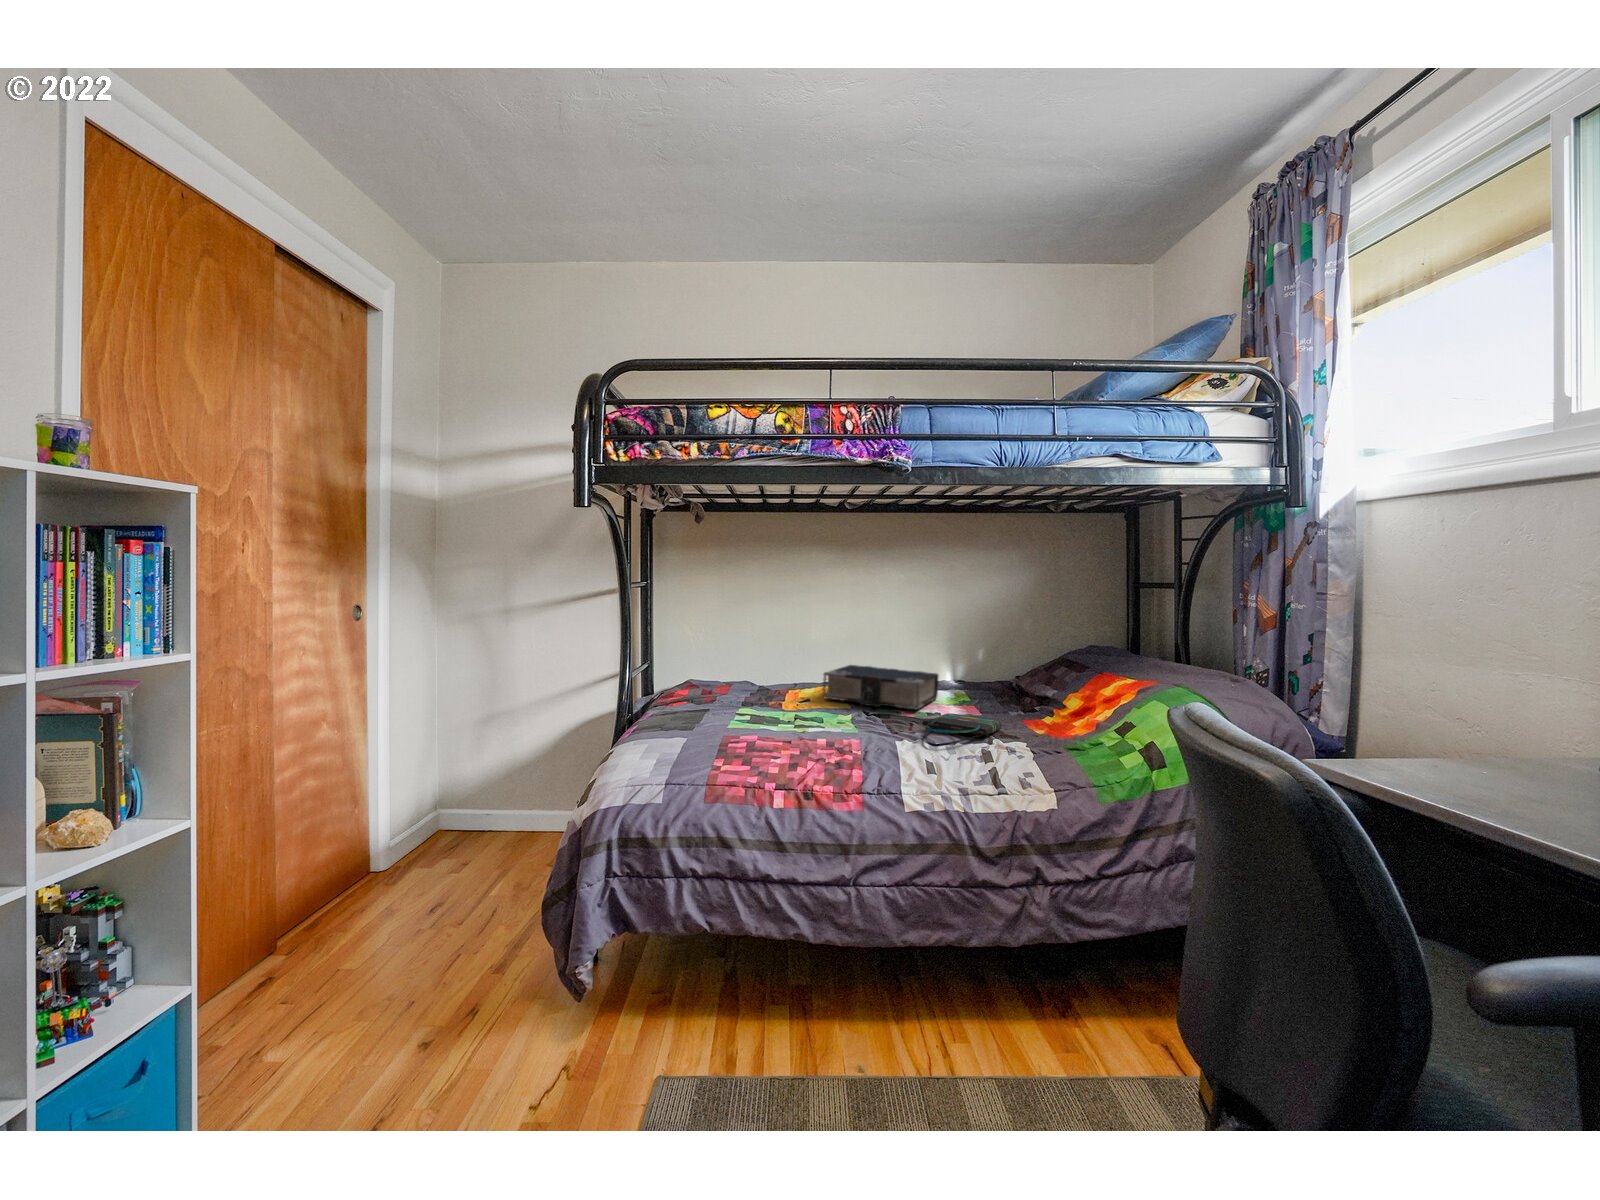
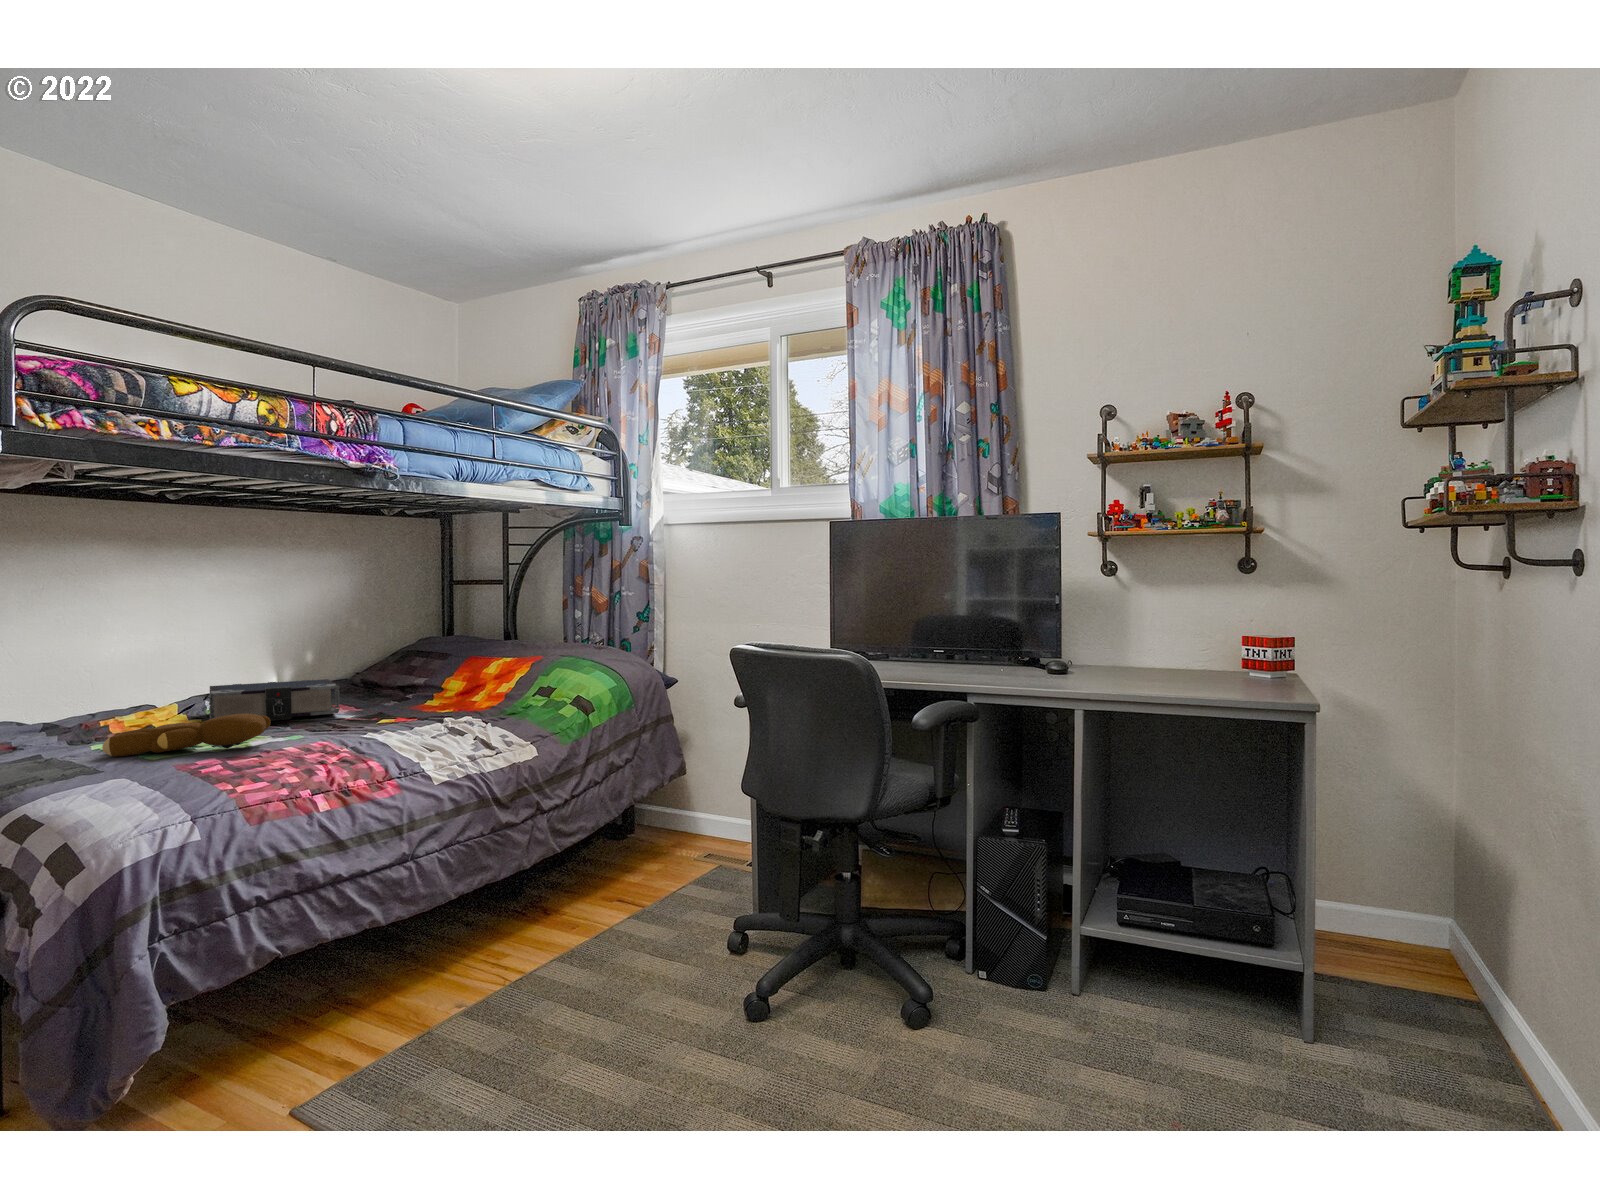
teddy bear: none [712,695,816,725] -> present [102,714,271,757]
tote bag: present [922,713,1001,747] -> none [374,705,447,730]

